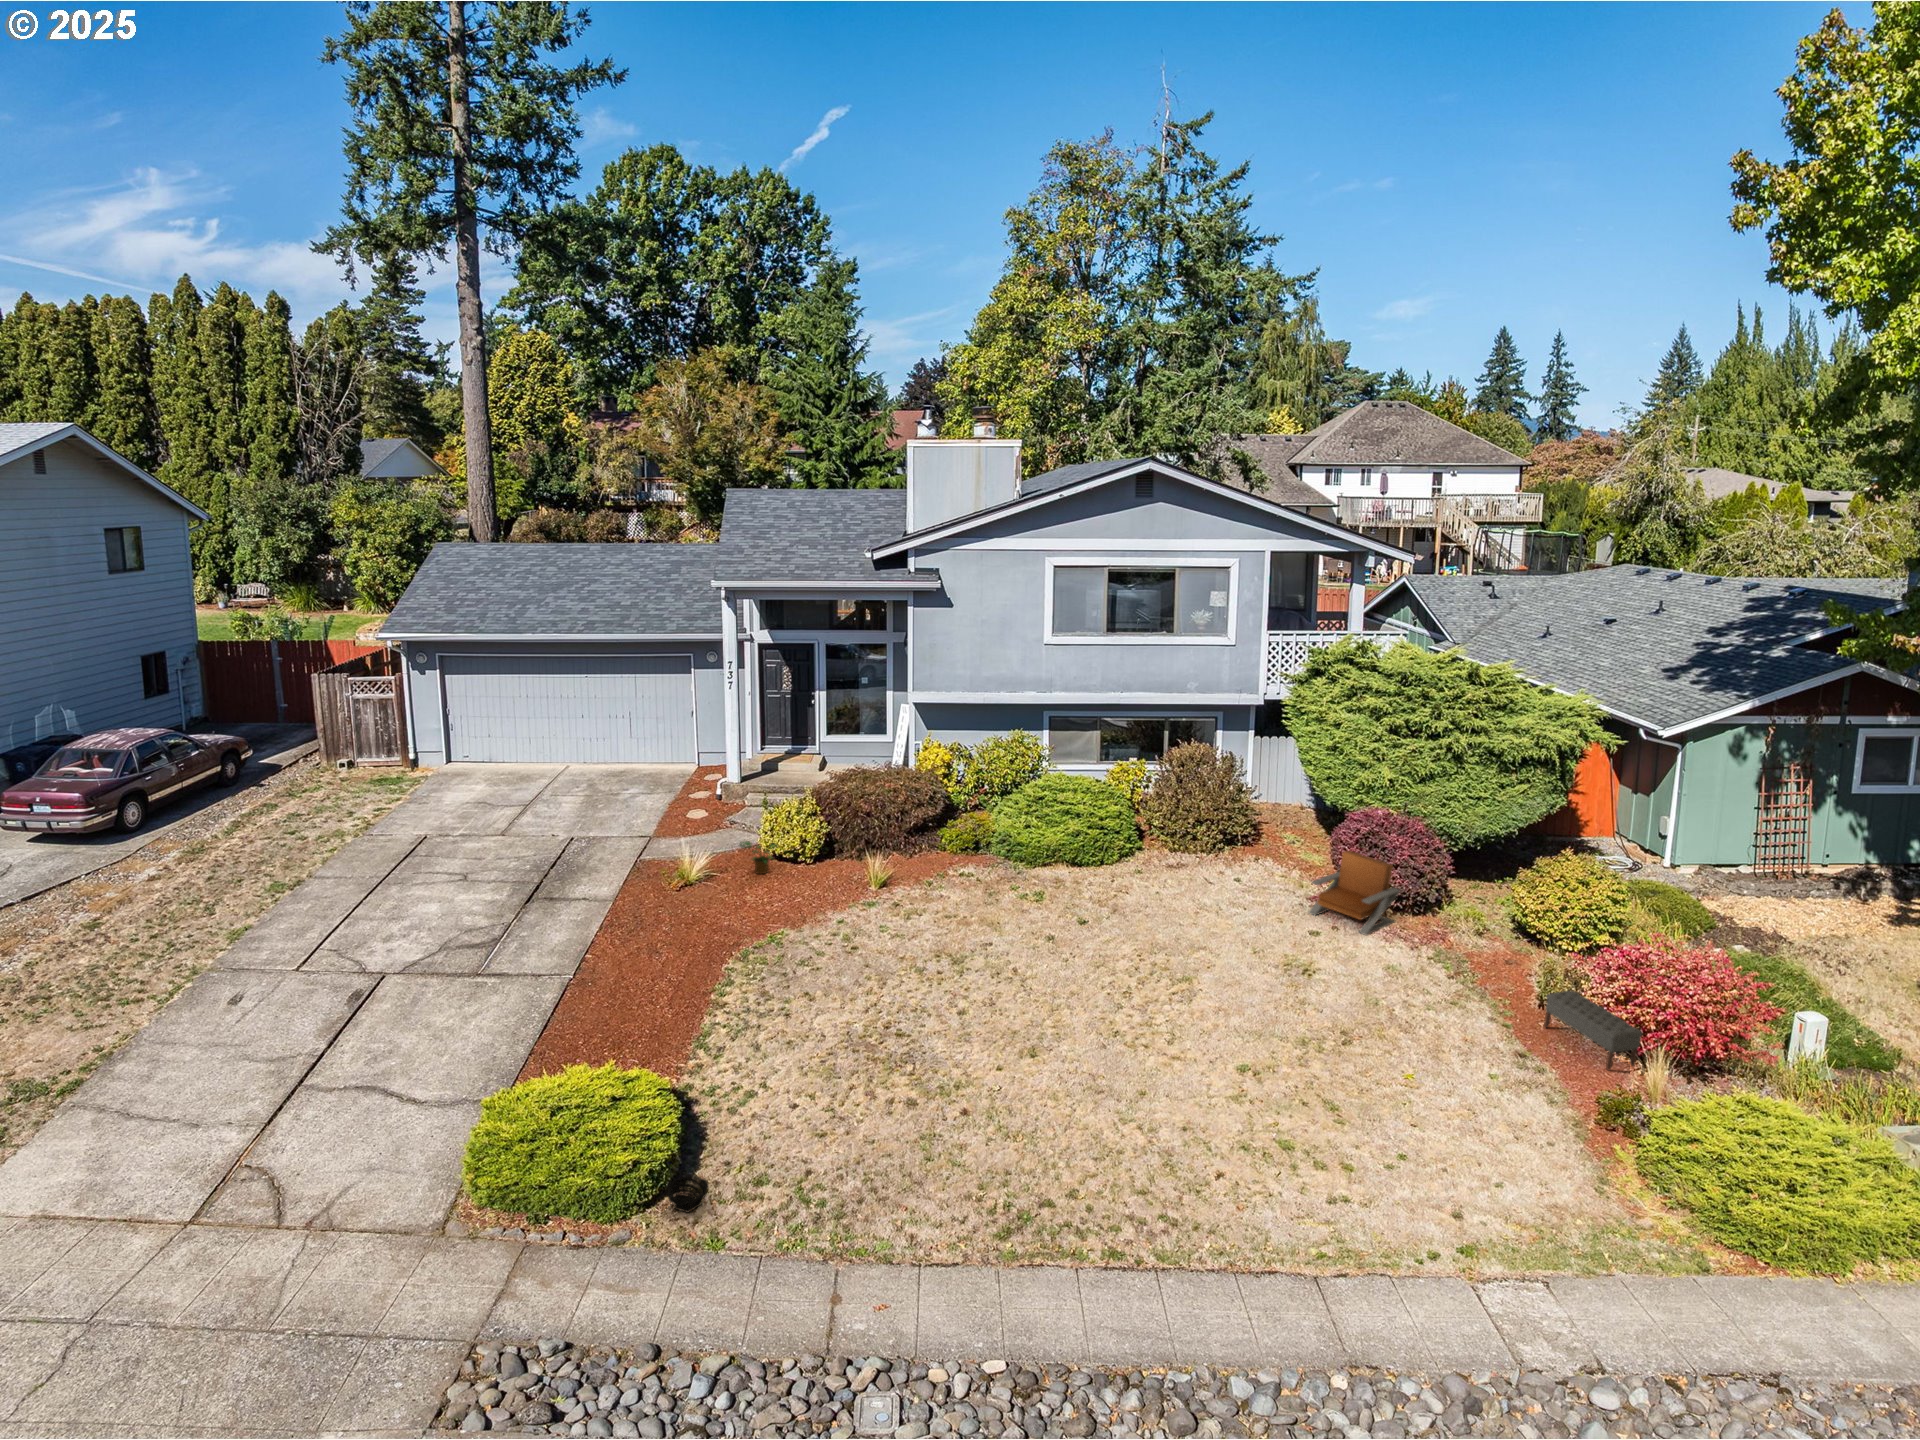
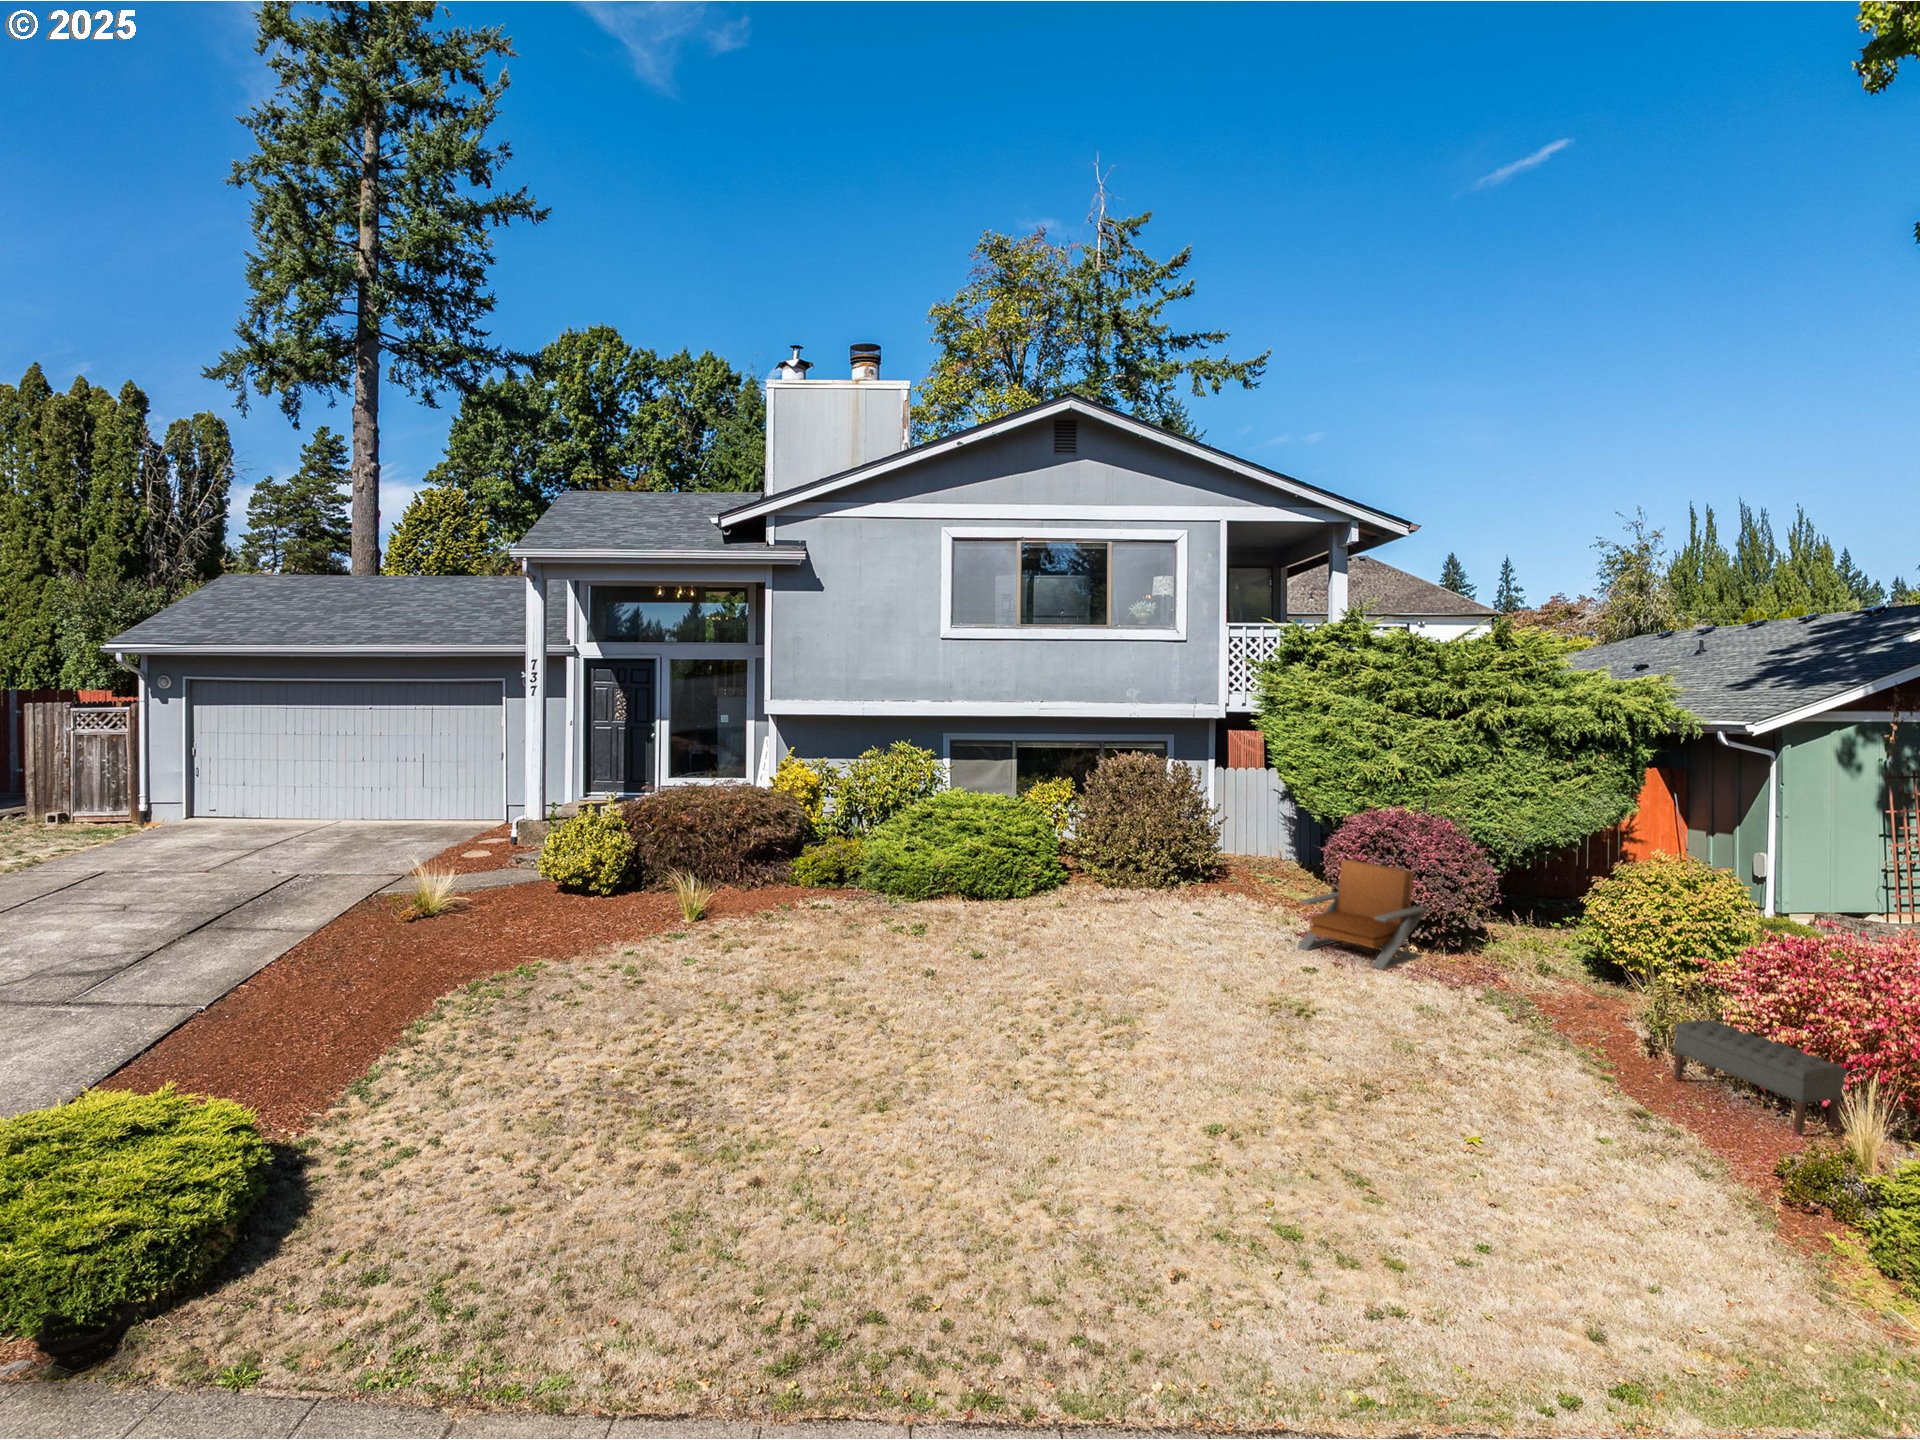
potted plant: present [740,841,777,874] -> none [496,860,554,905]

